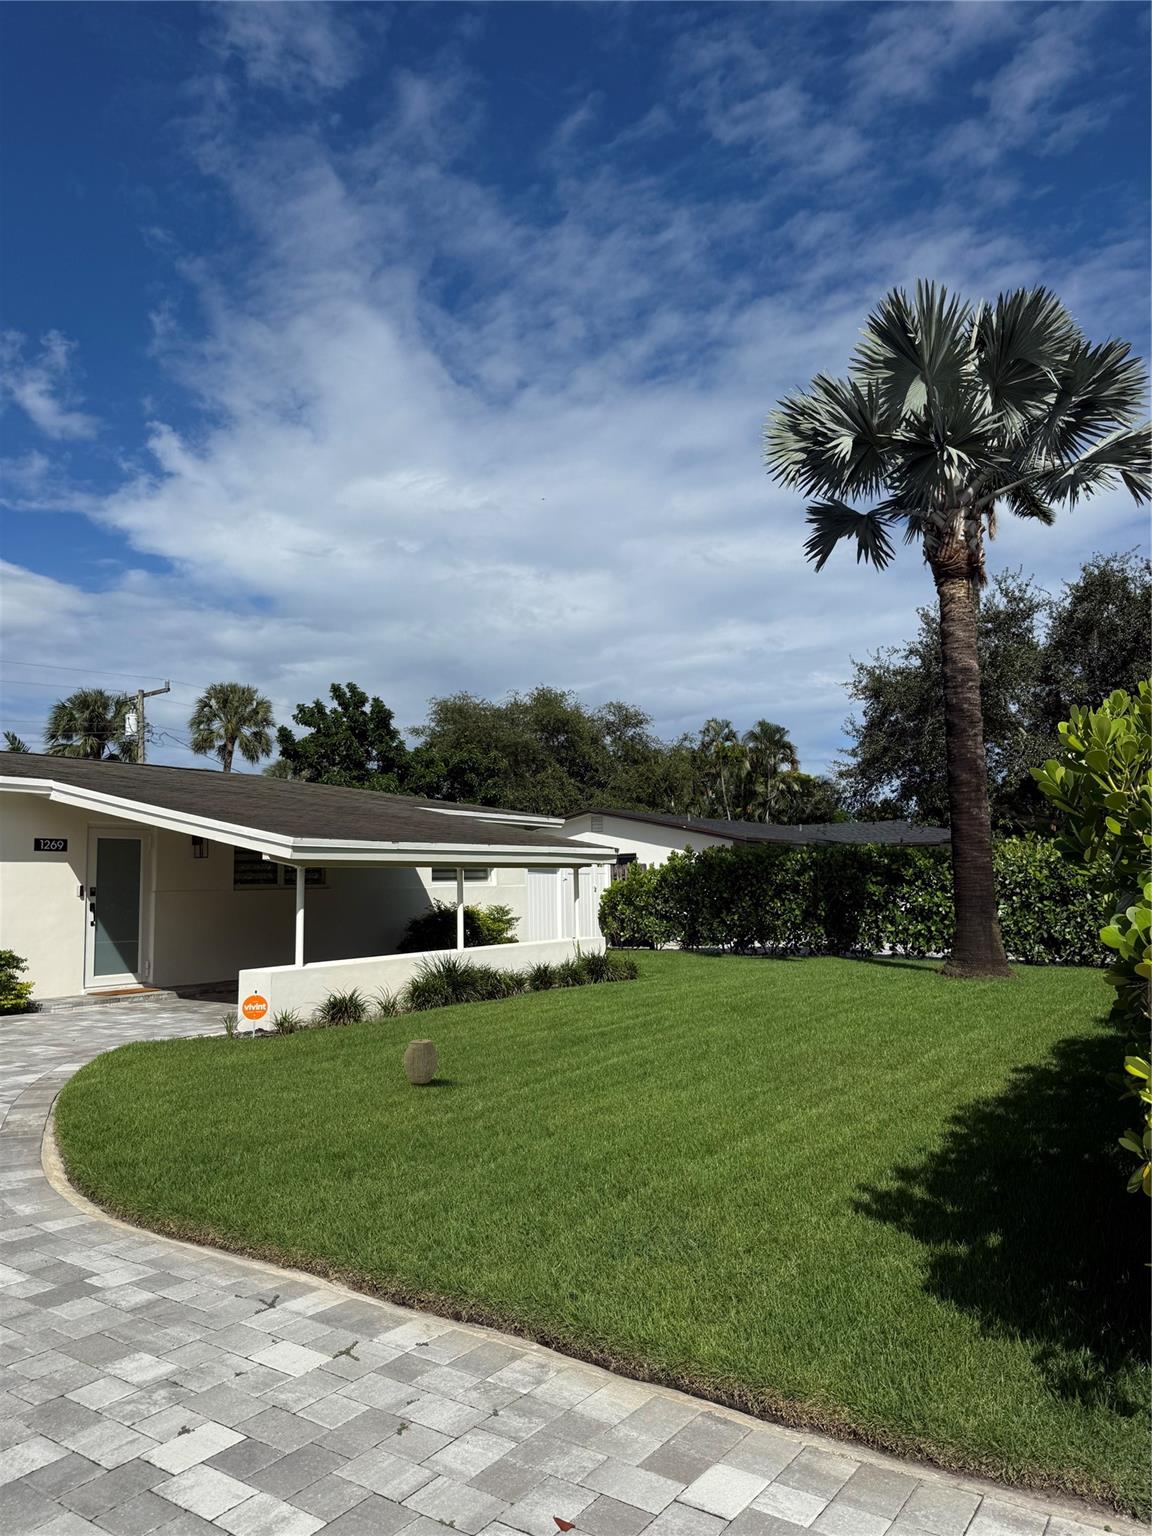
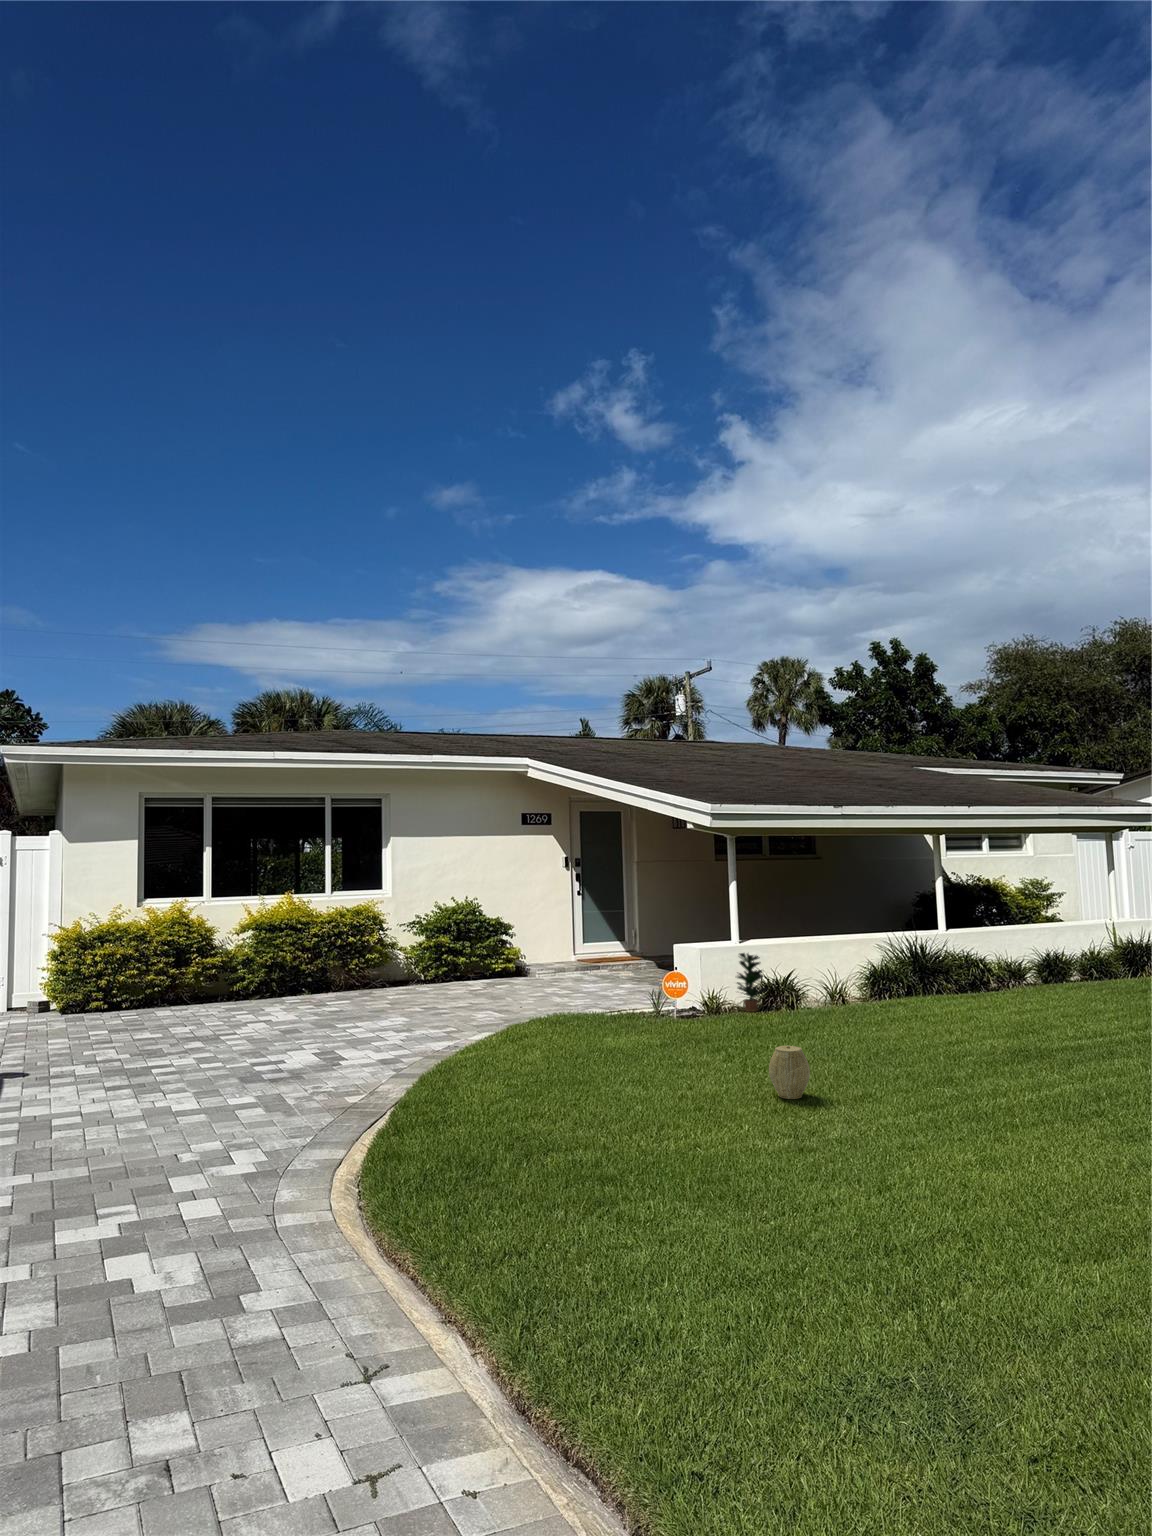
potted plant: none [305,972,337,1027] -> present [737,953,767,1012]

